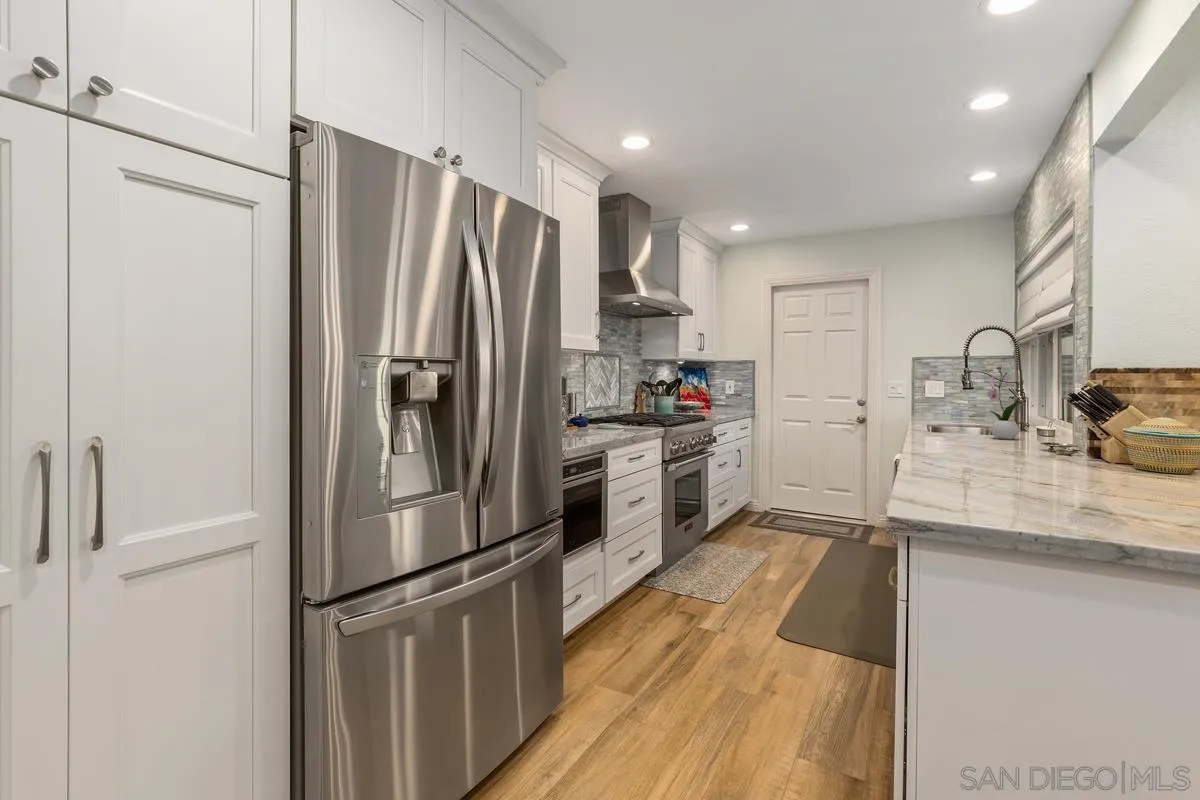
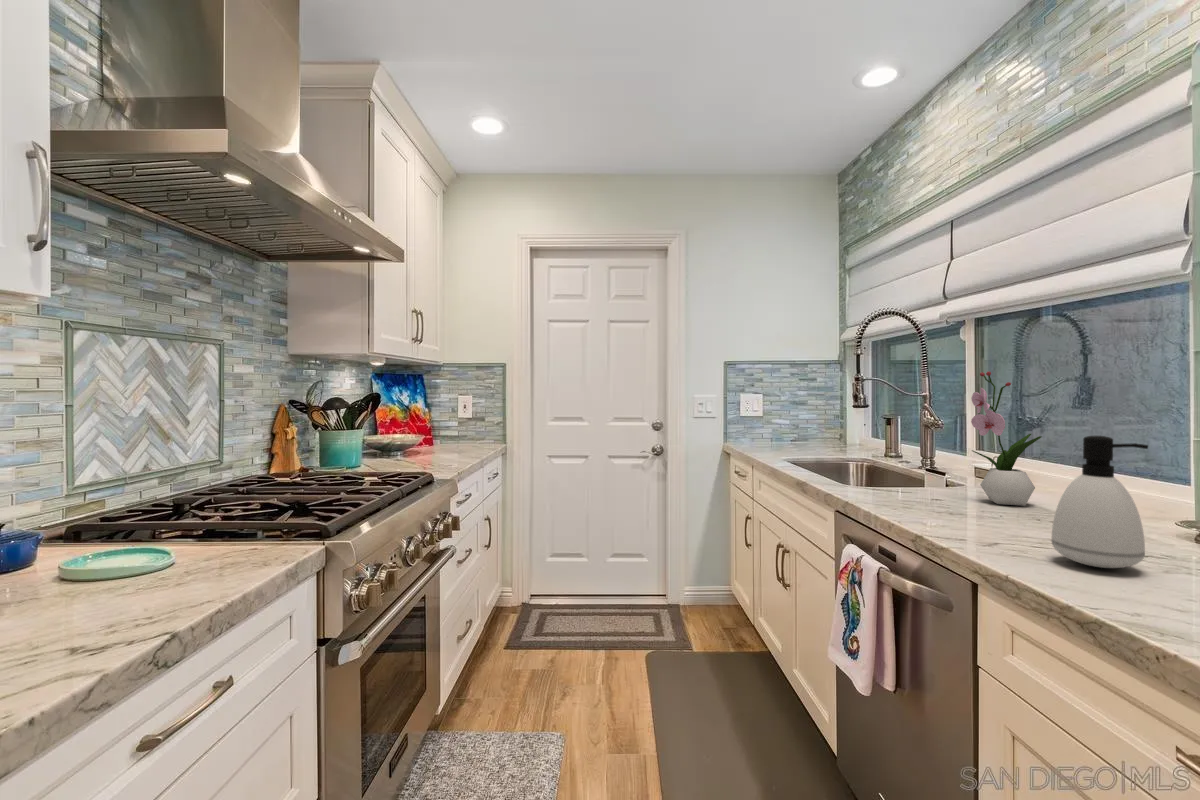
soap dispenser: none [937,394,970,447] -> present [1051,436,1148,568]

